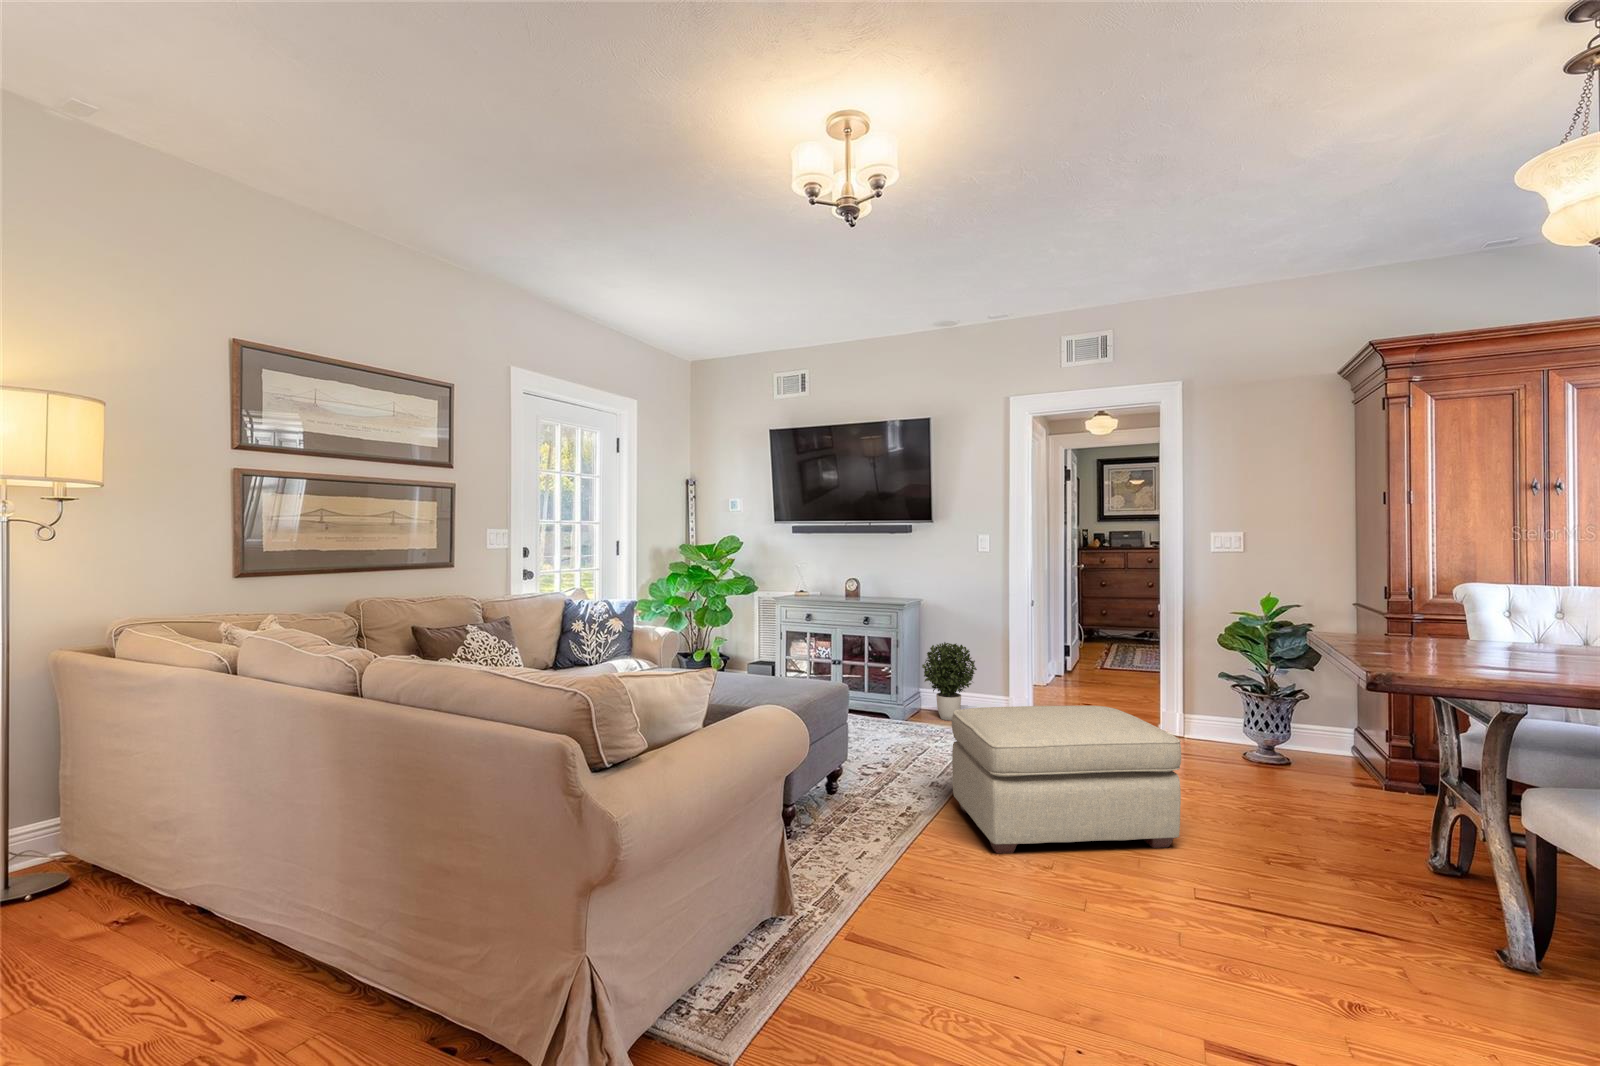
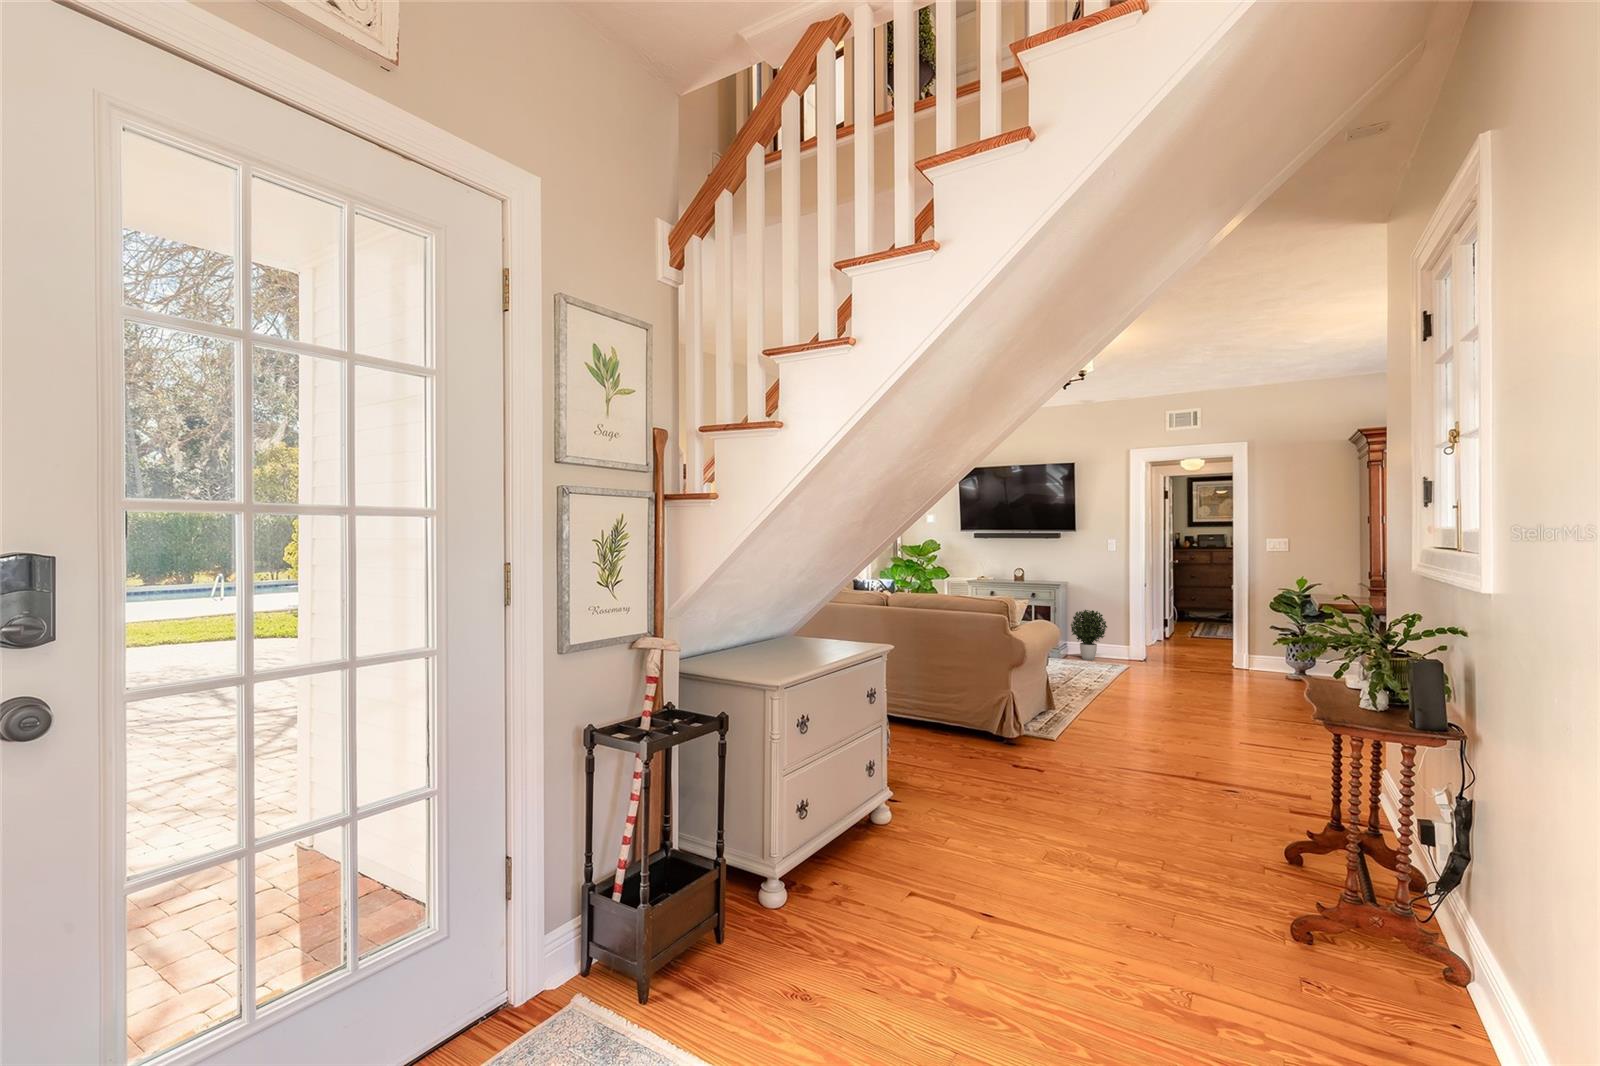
ottoman: present [952,706,1181,853] -> none [1108,636,1238,705]

